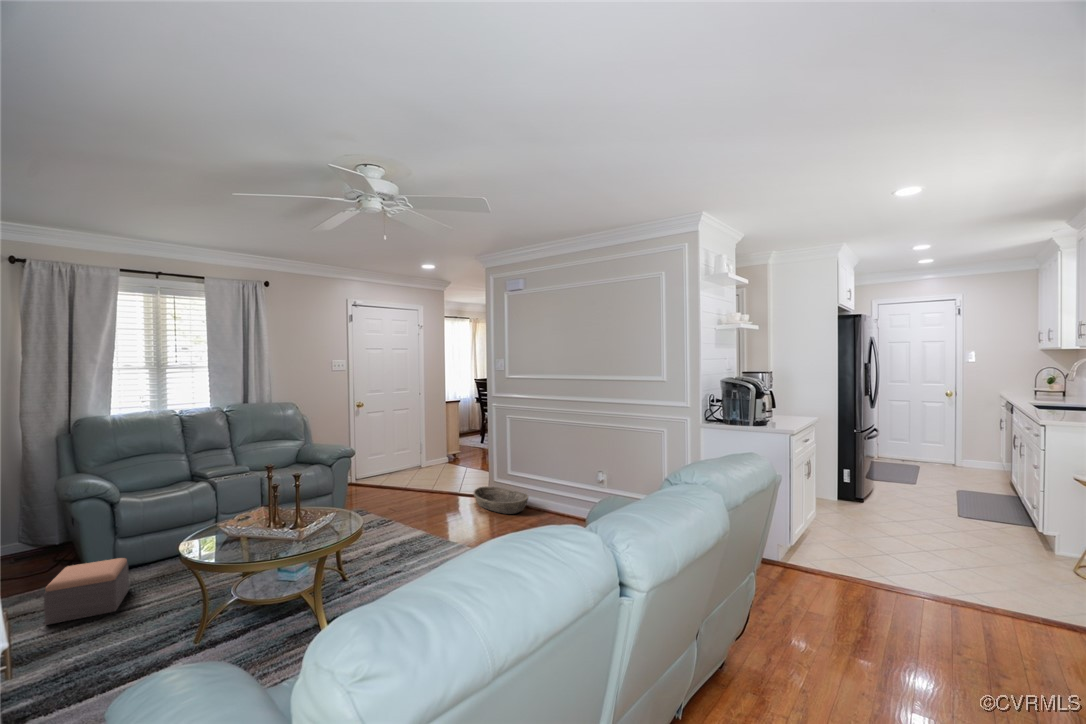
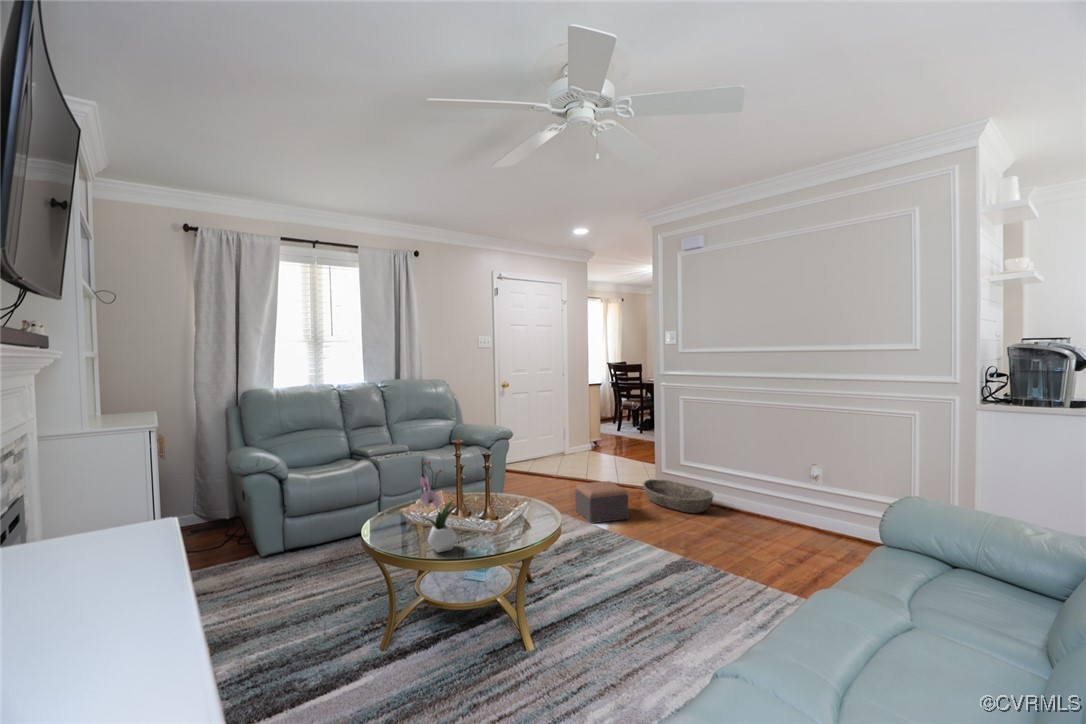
flower arrangement: none [229,484,264,558] -> present [420,462,457,552]
footstool: present [44,558,129,625] -> present [575,481,629,523]

